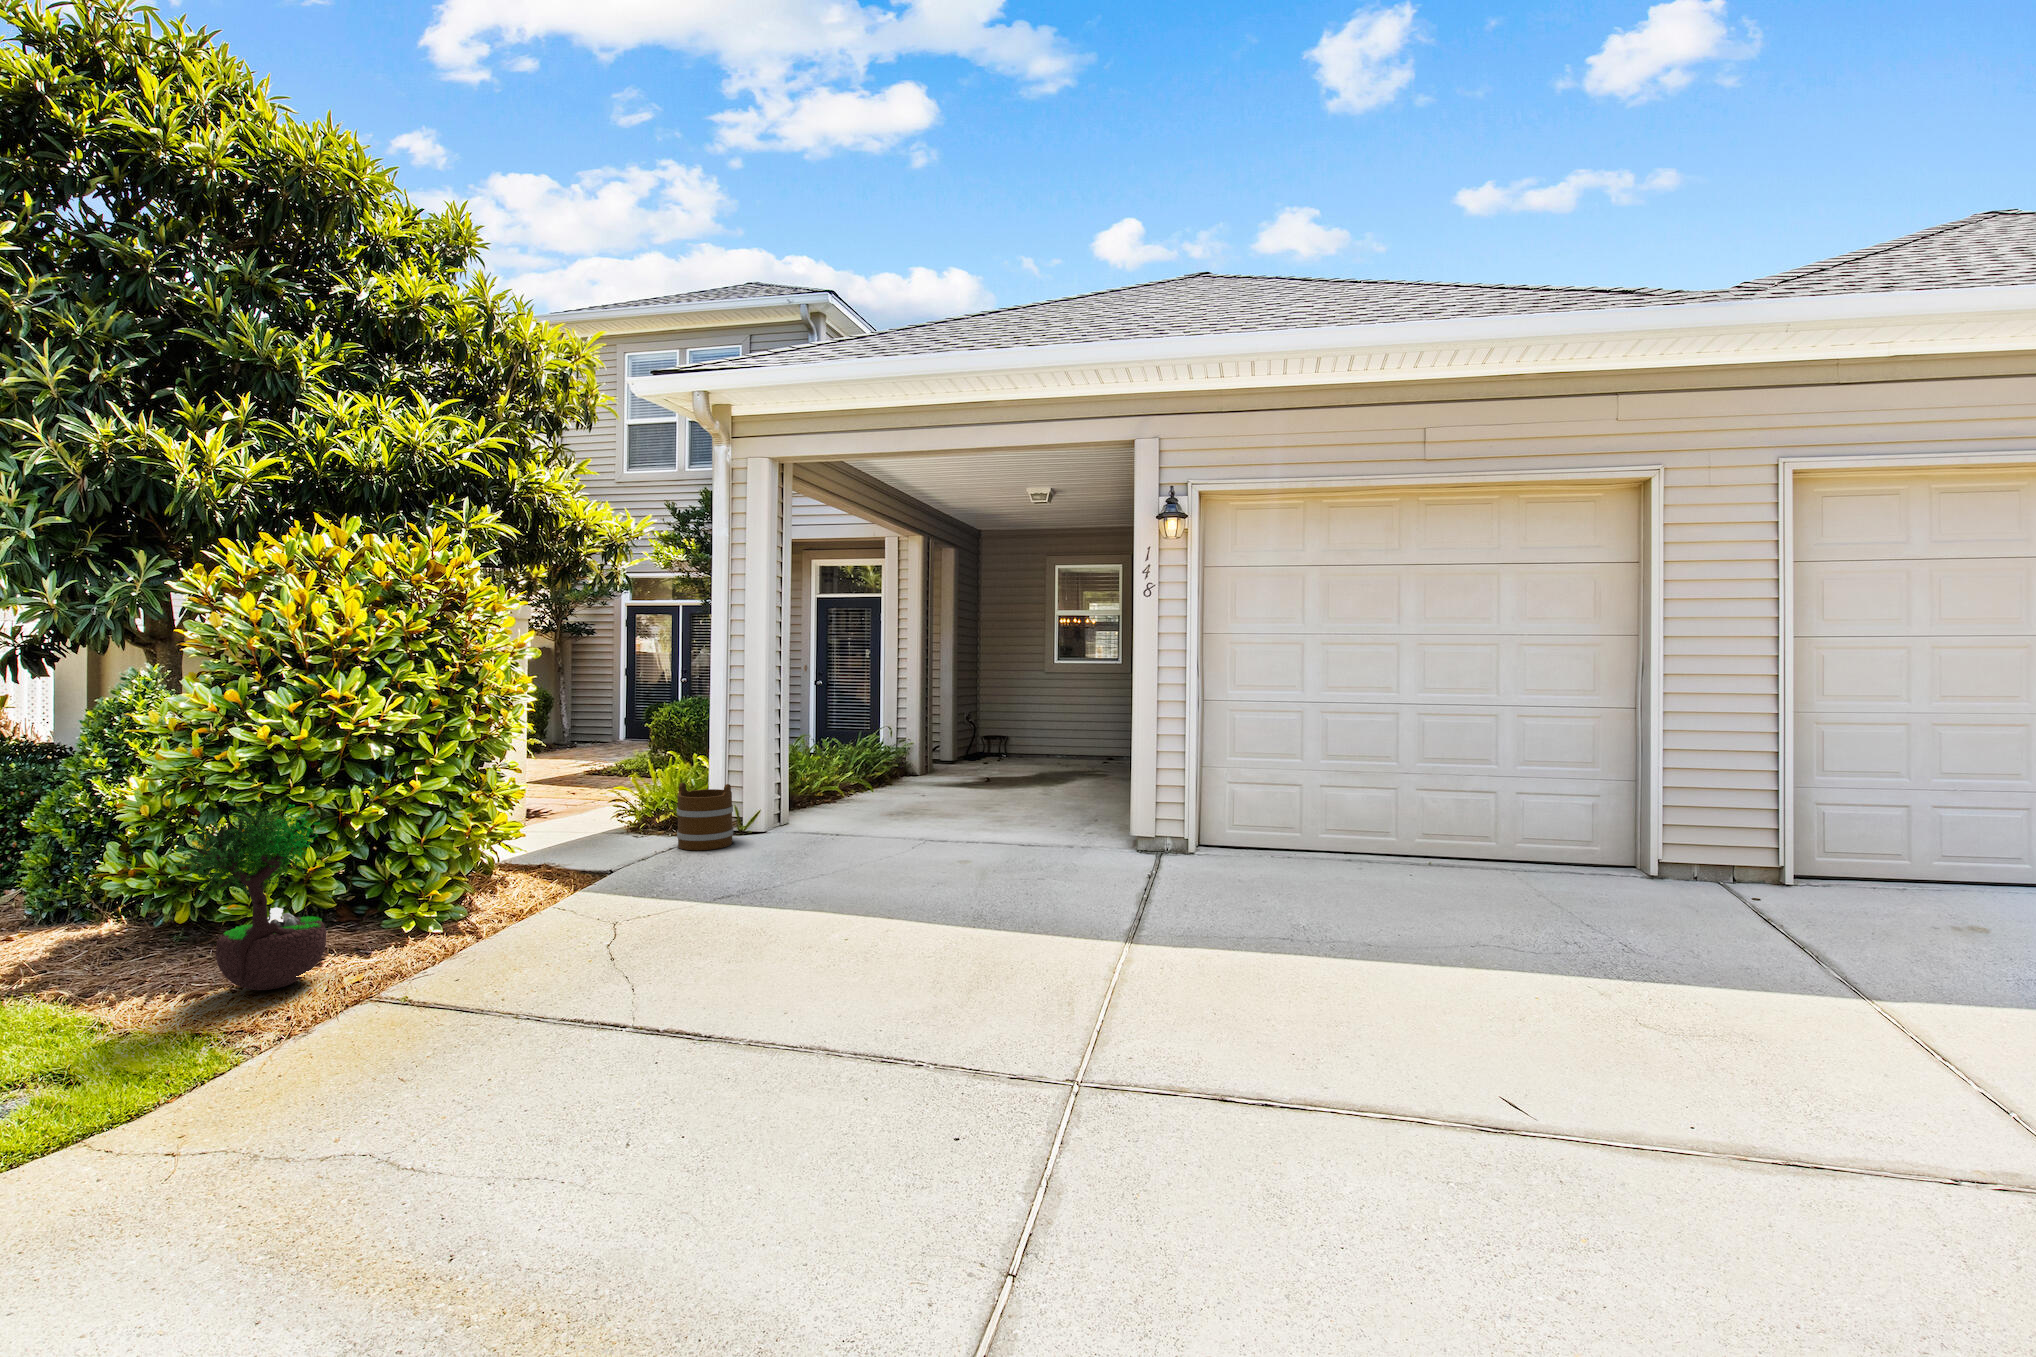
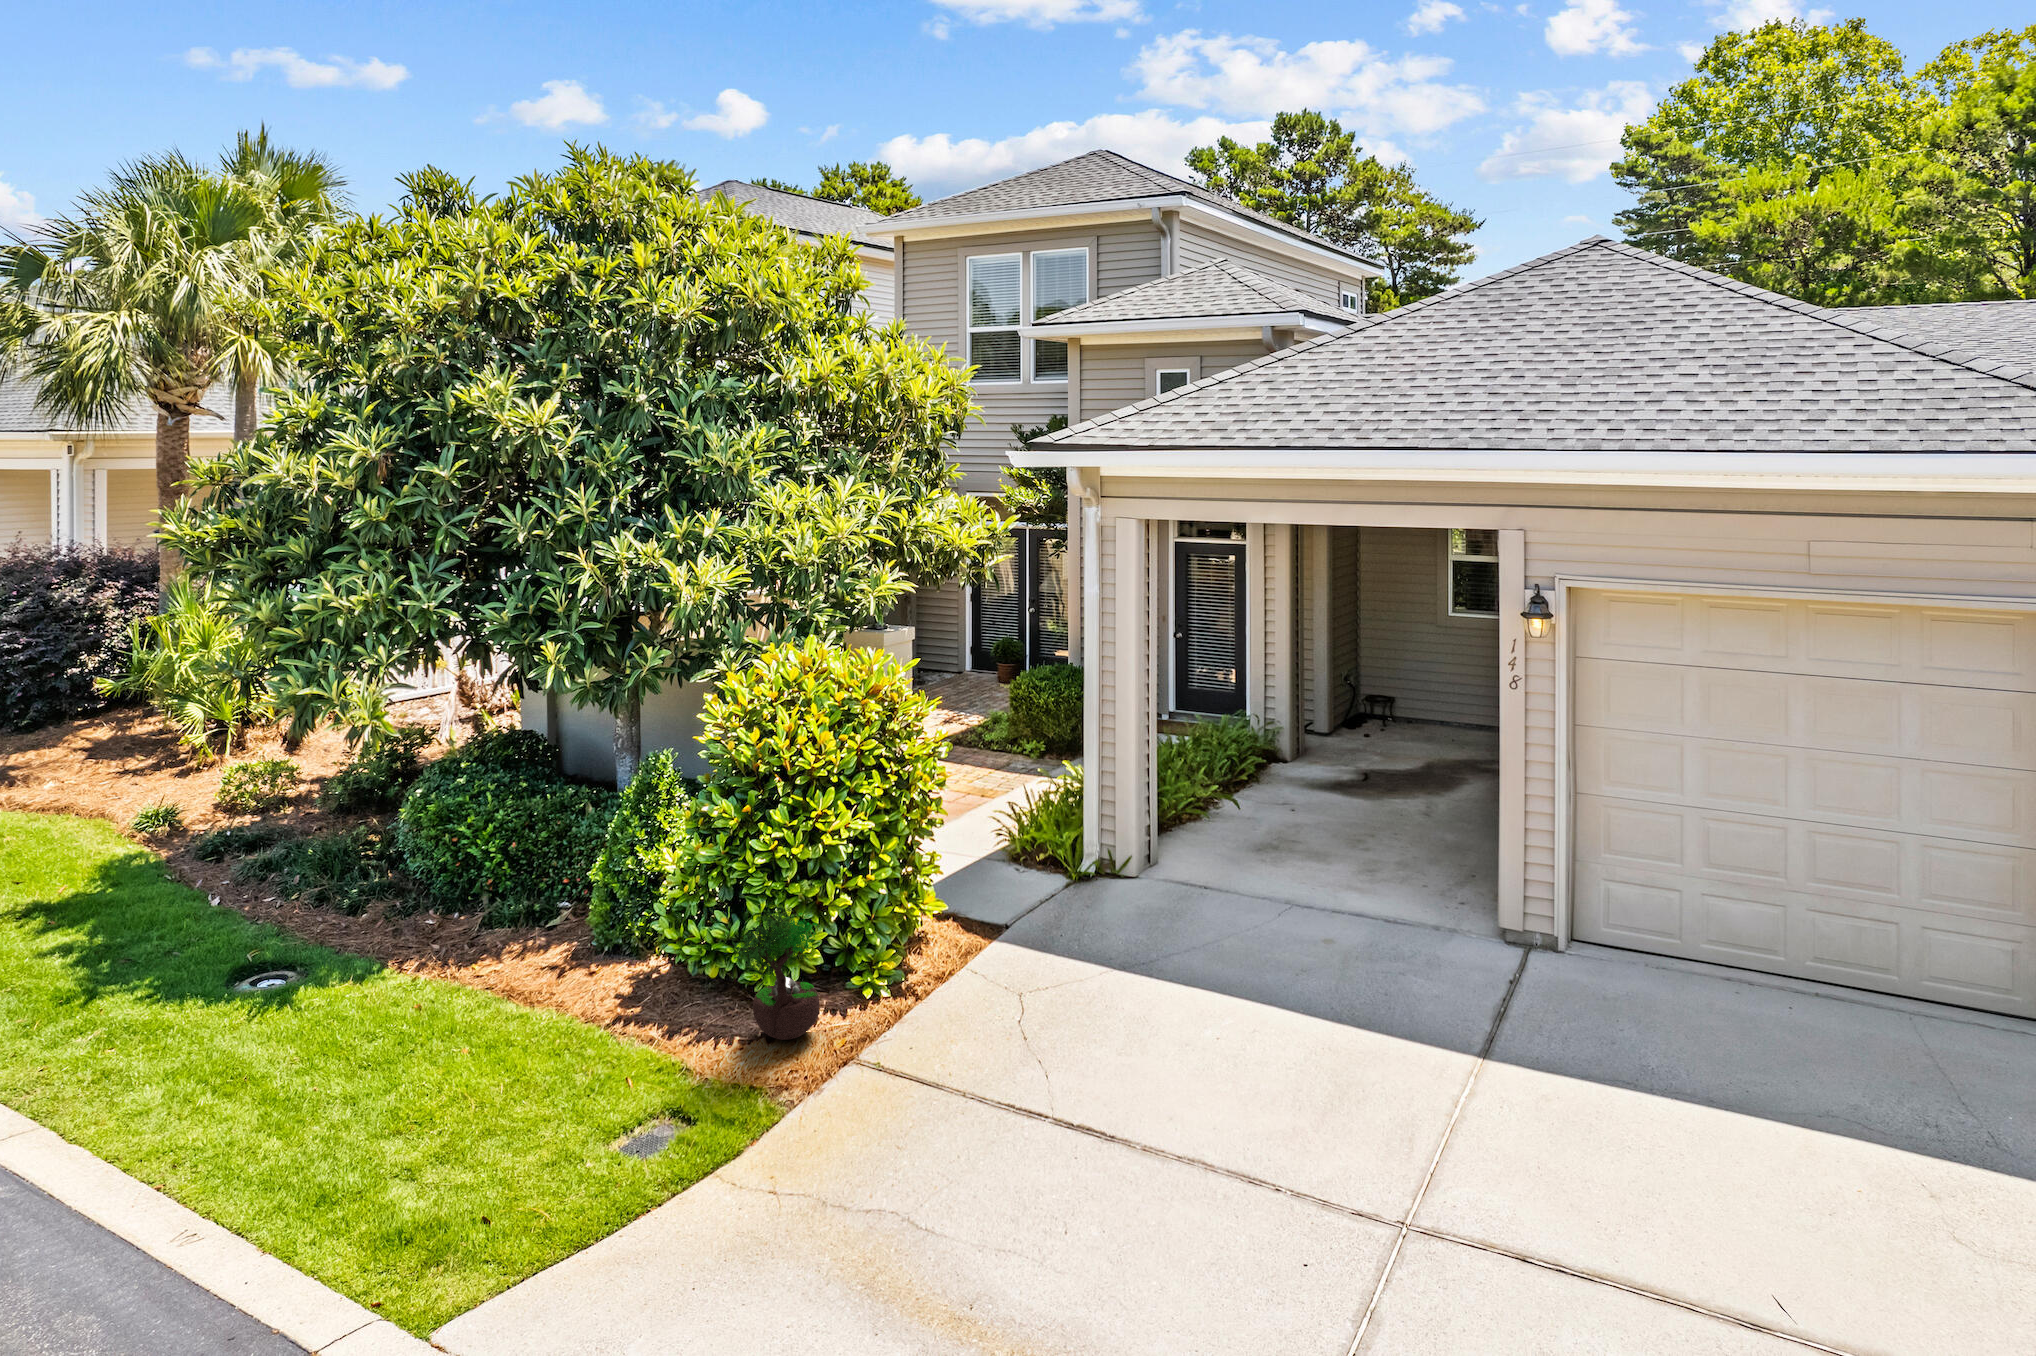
bucket: present [677,783,733,850] -> none [1053,825,1105,895]

